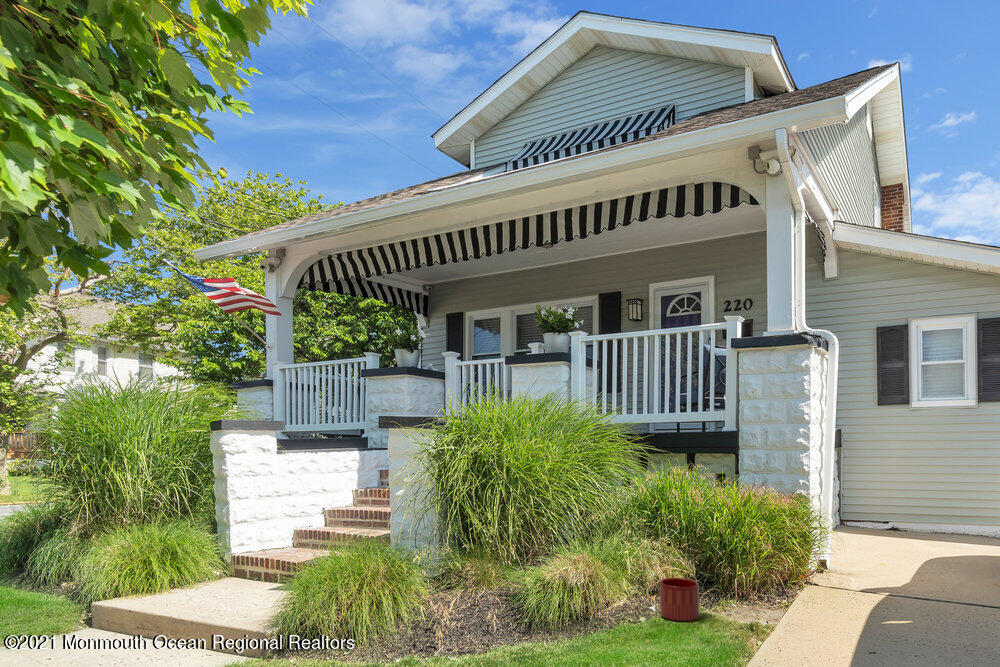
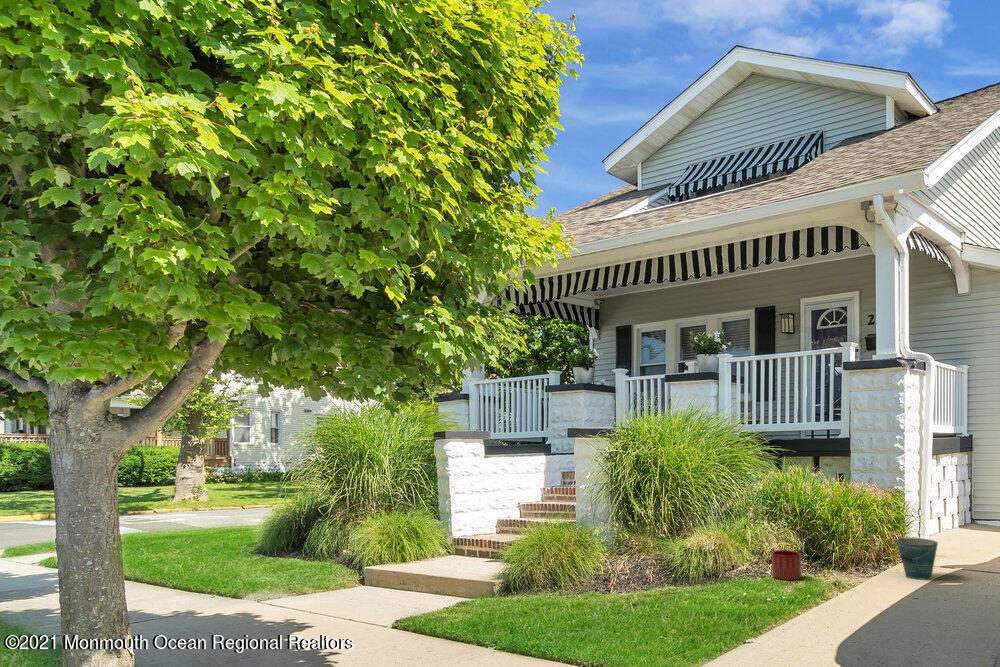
bucket: none [813,555,868,613] -> present [896,537,938,580]

